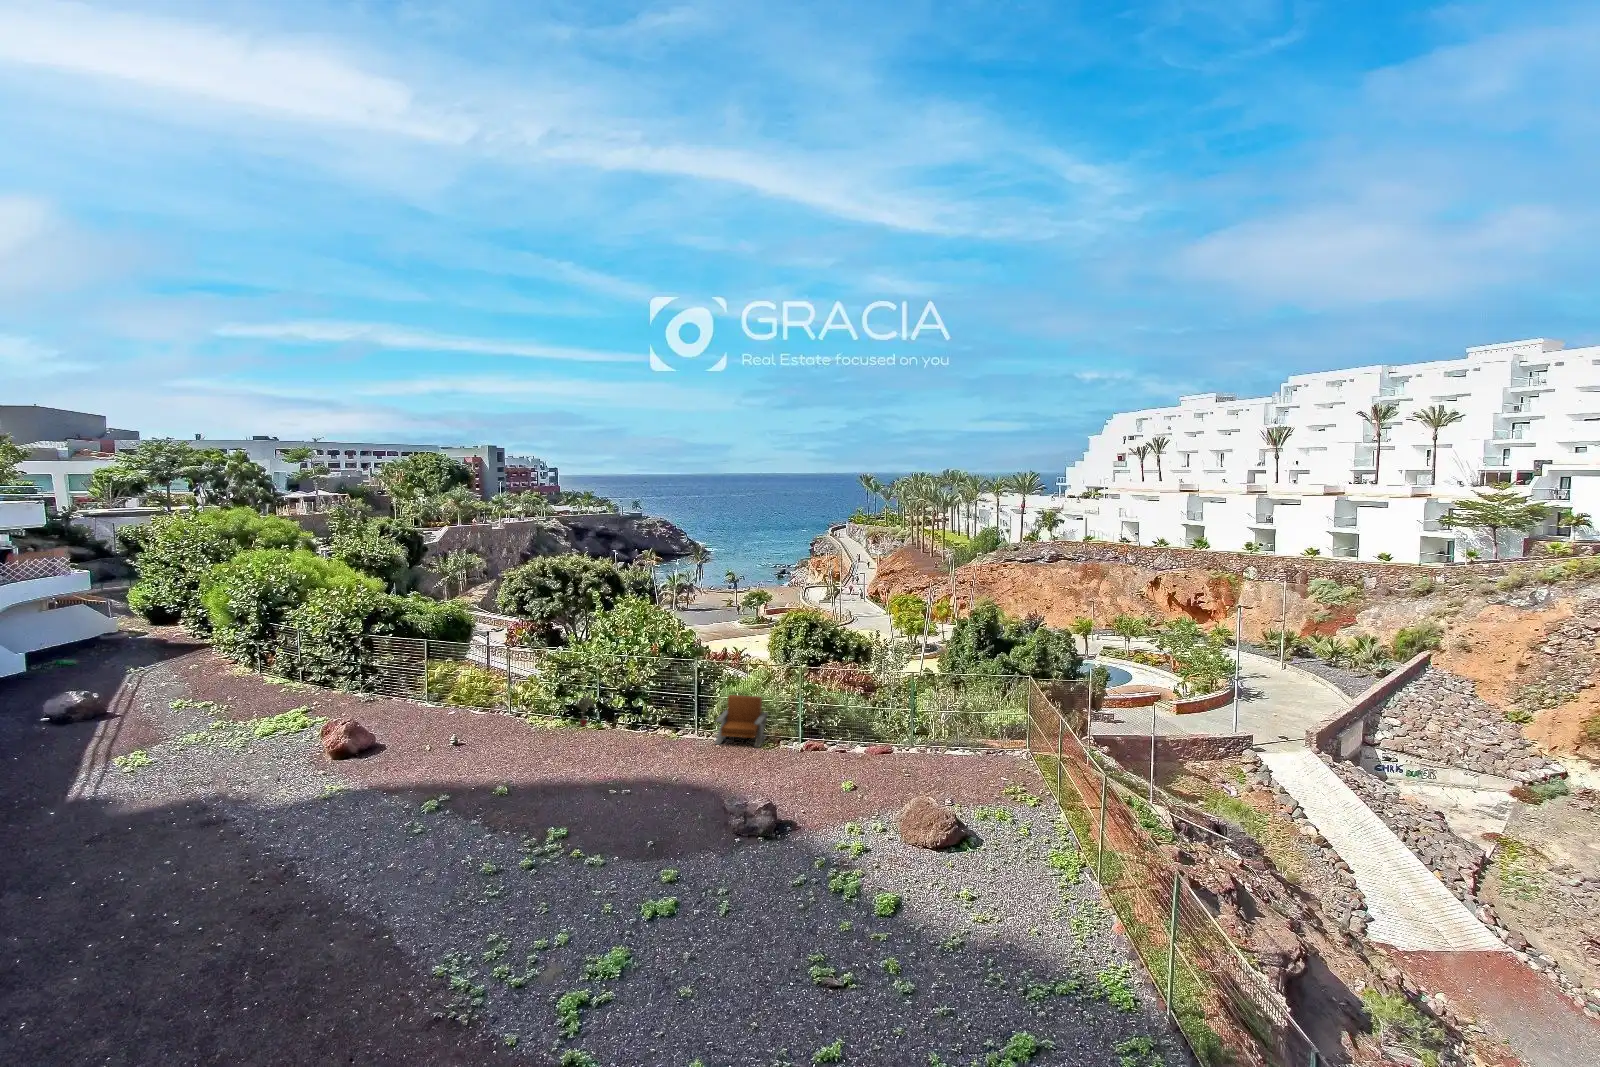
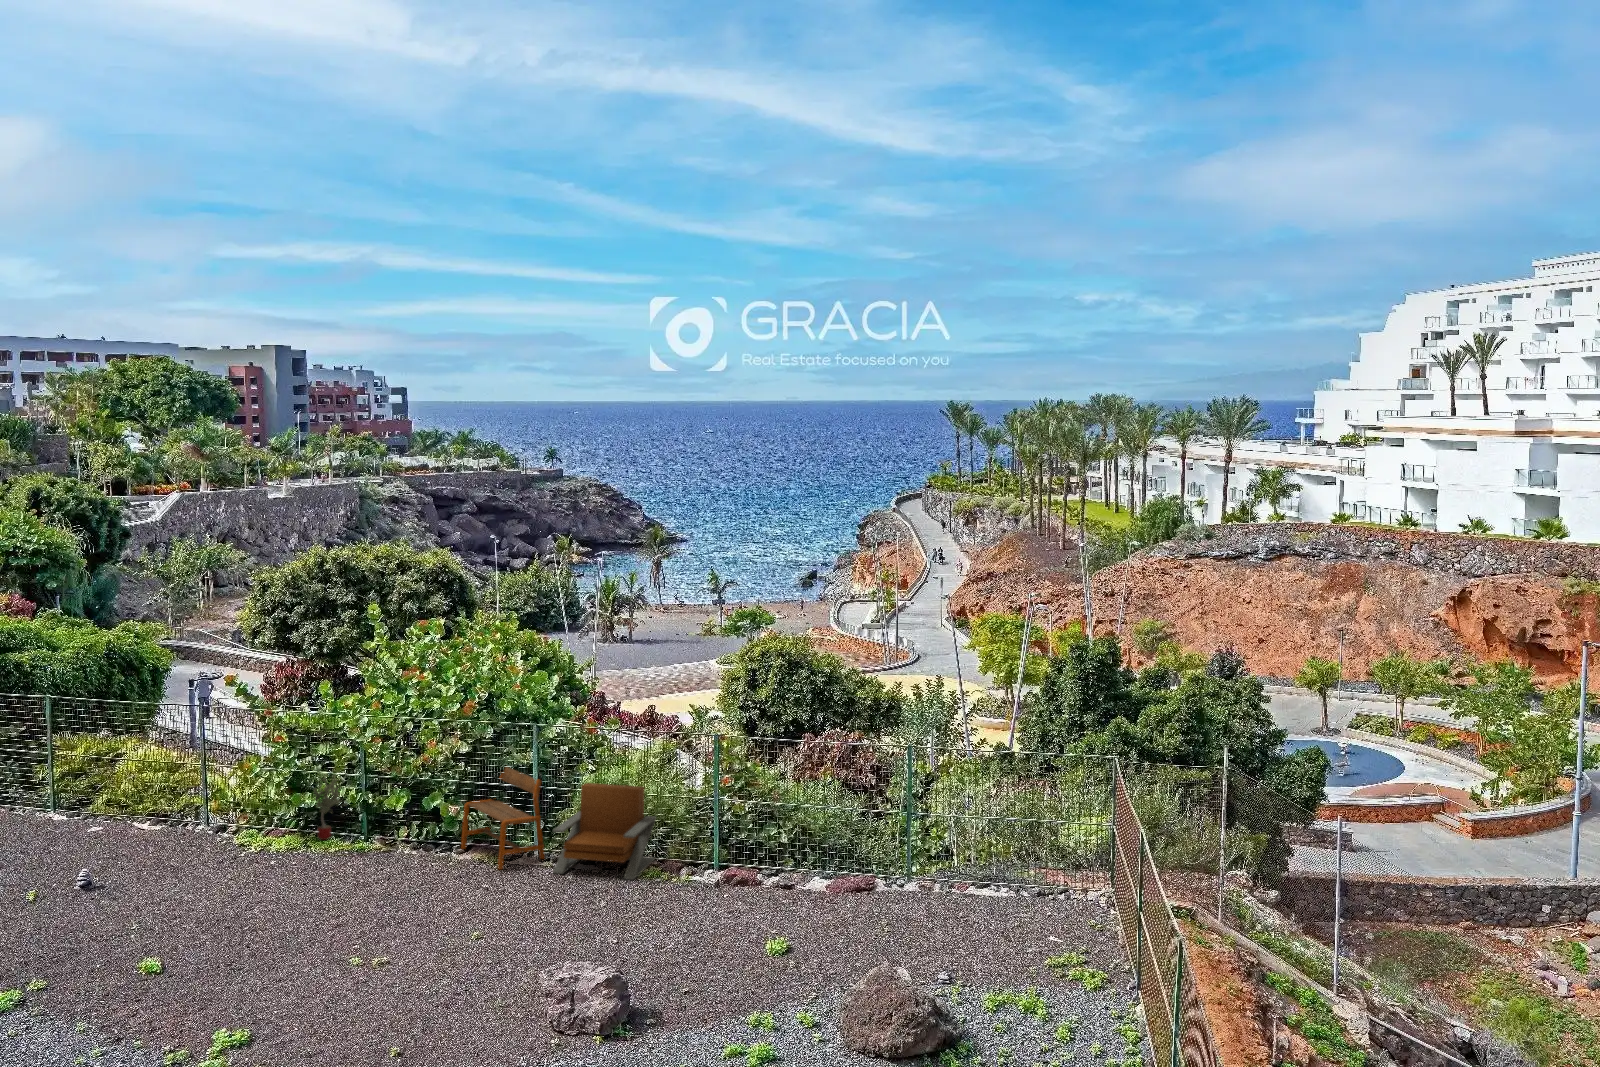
bench: none [660,685,708,743] -> present [461,767,545,869]

